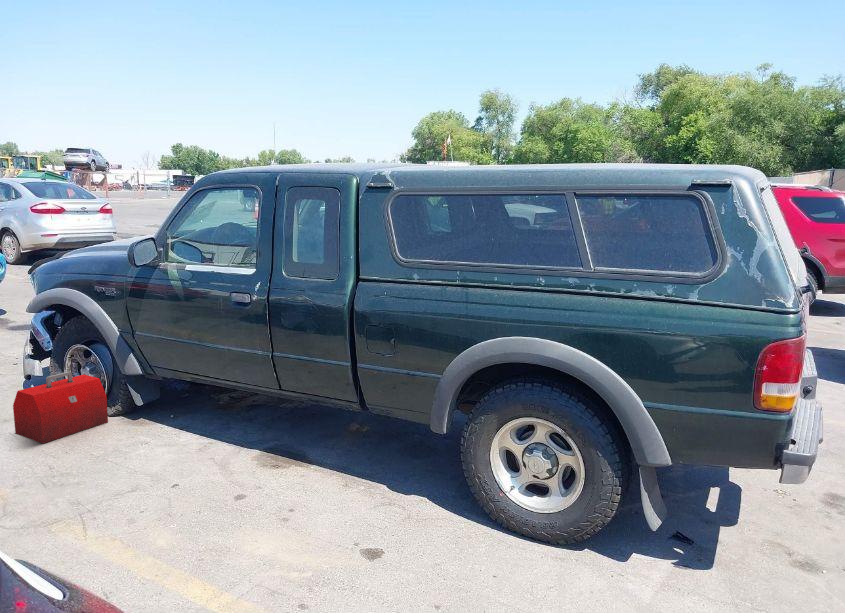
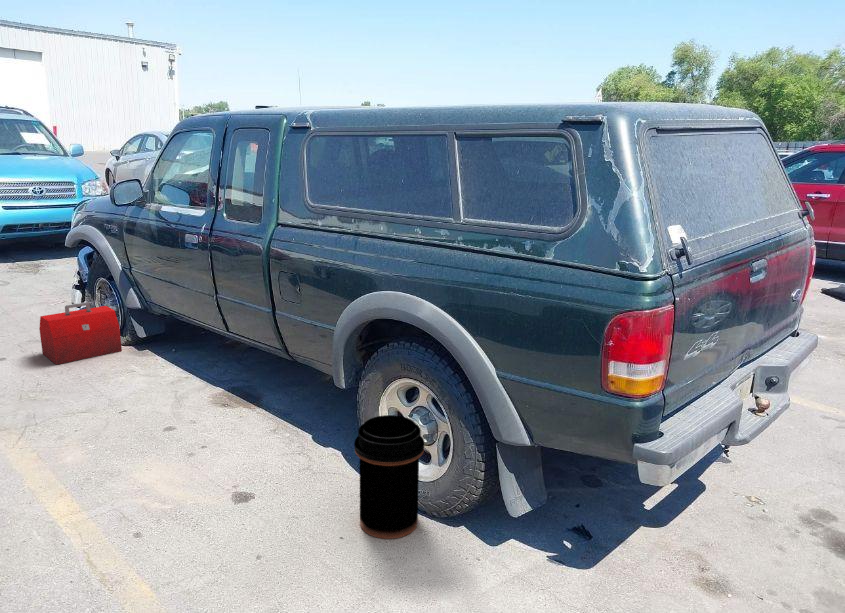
trash can: none [494,453,561,571] -> present [354,415,424,539]

